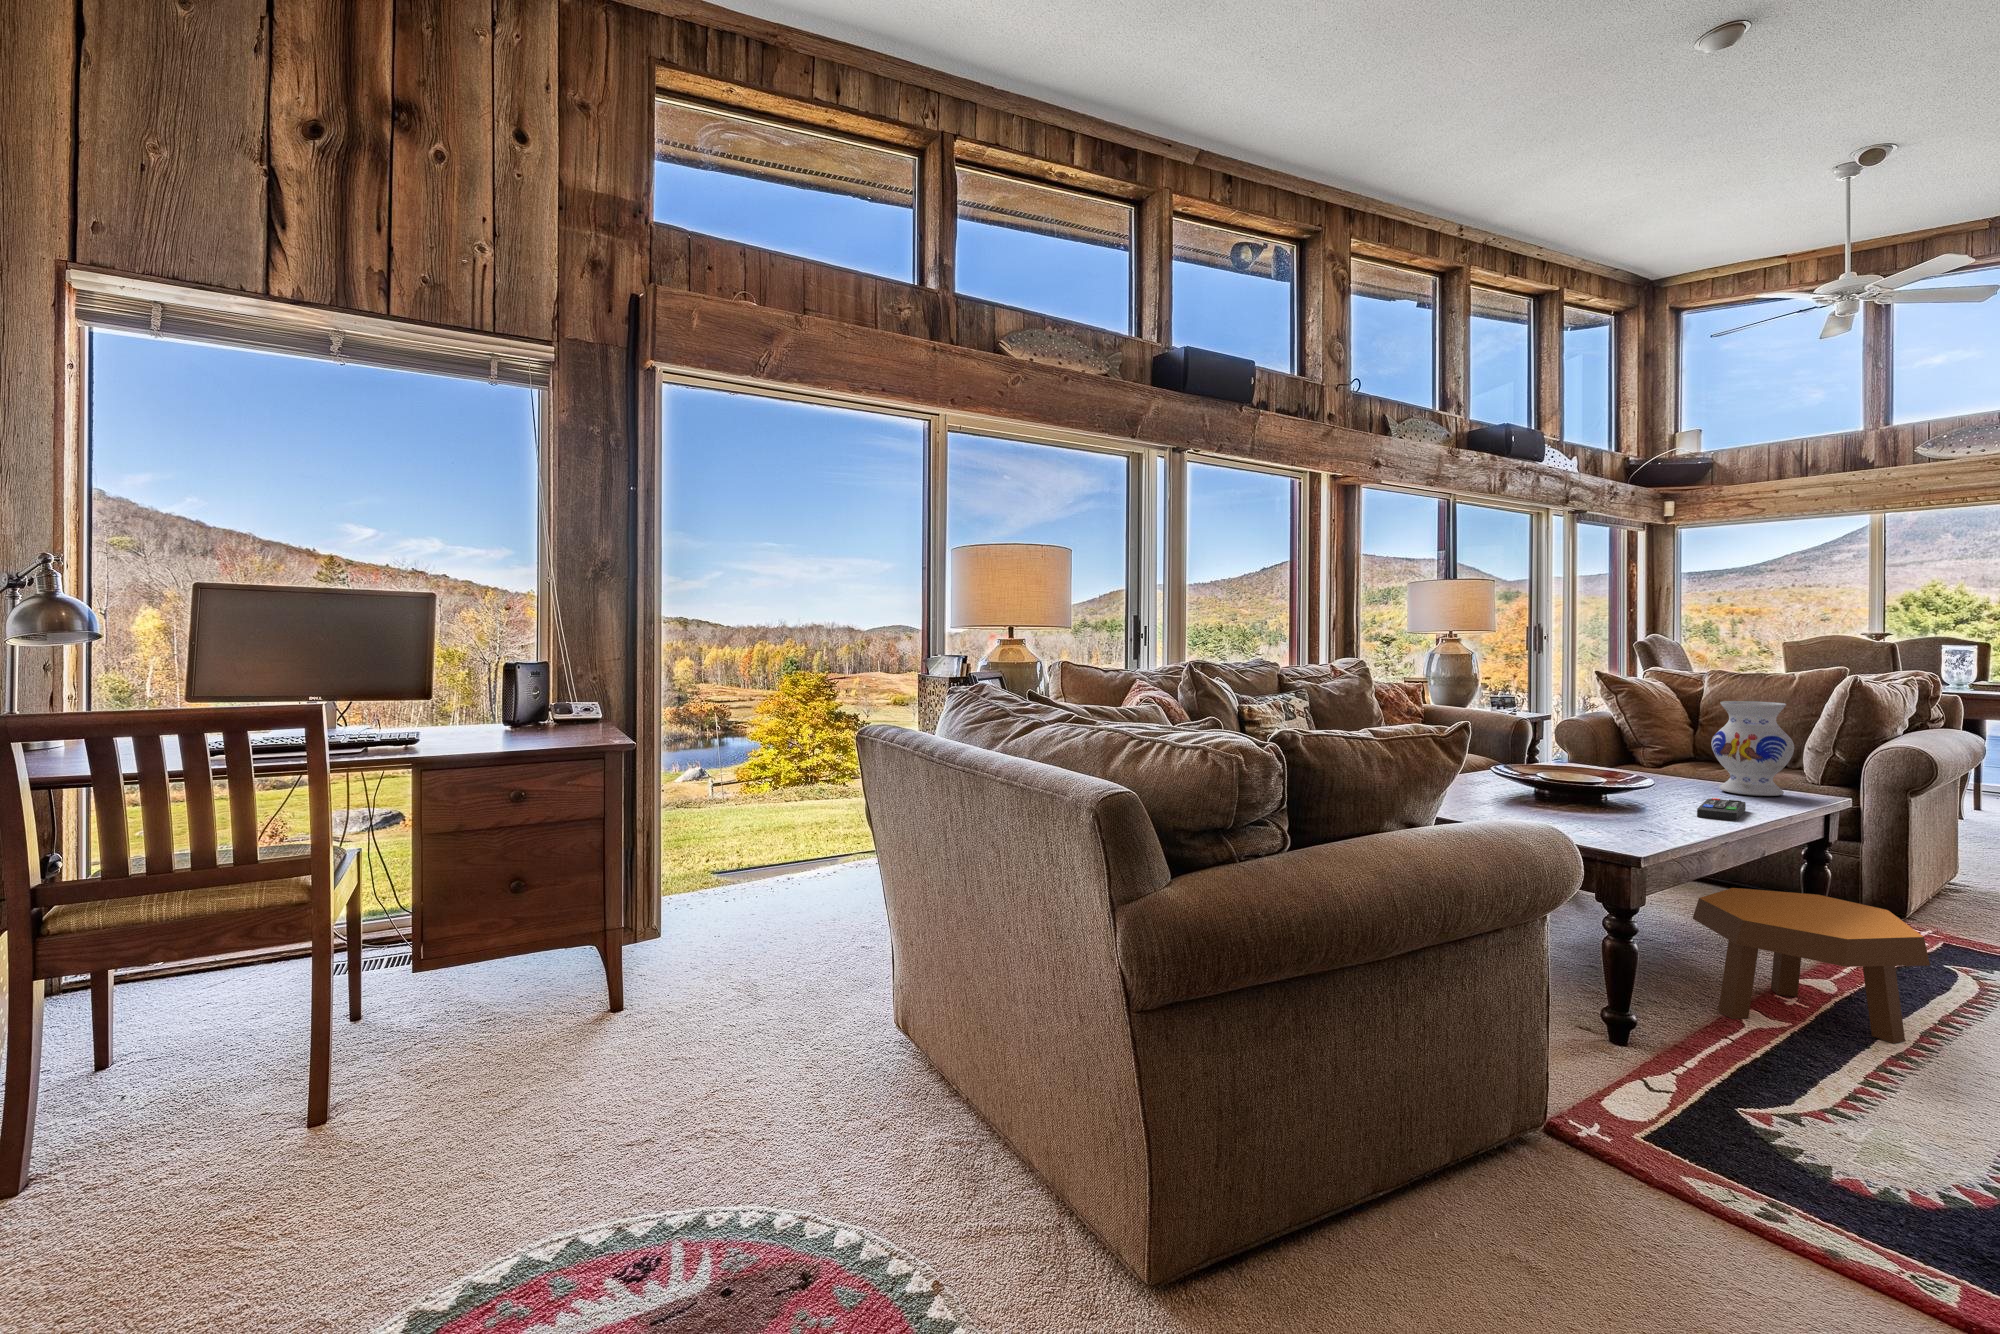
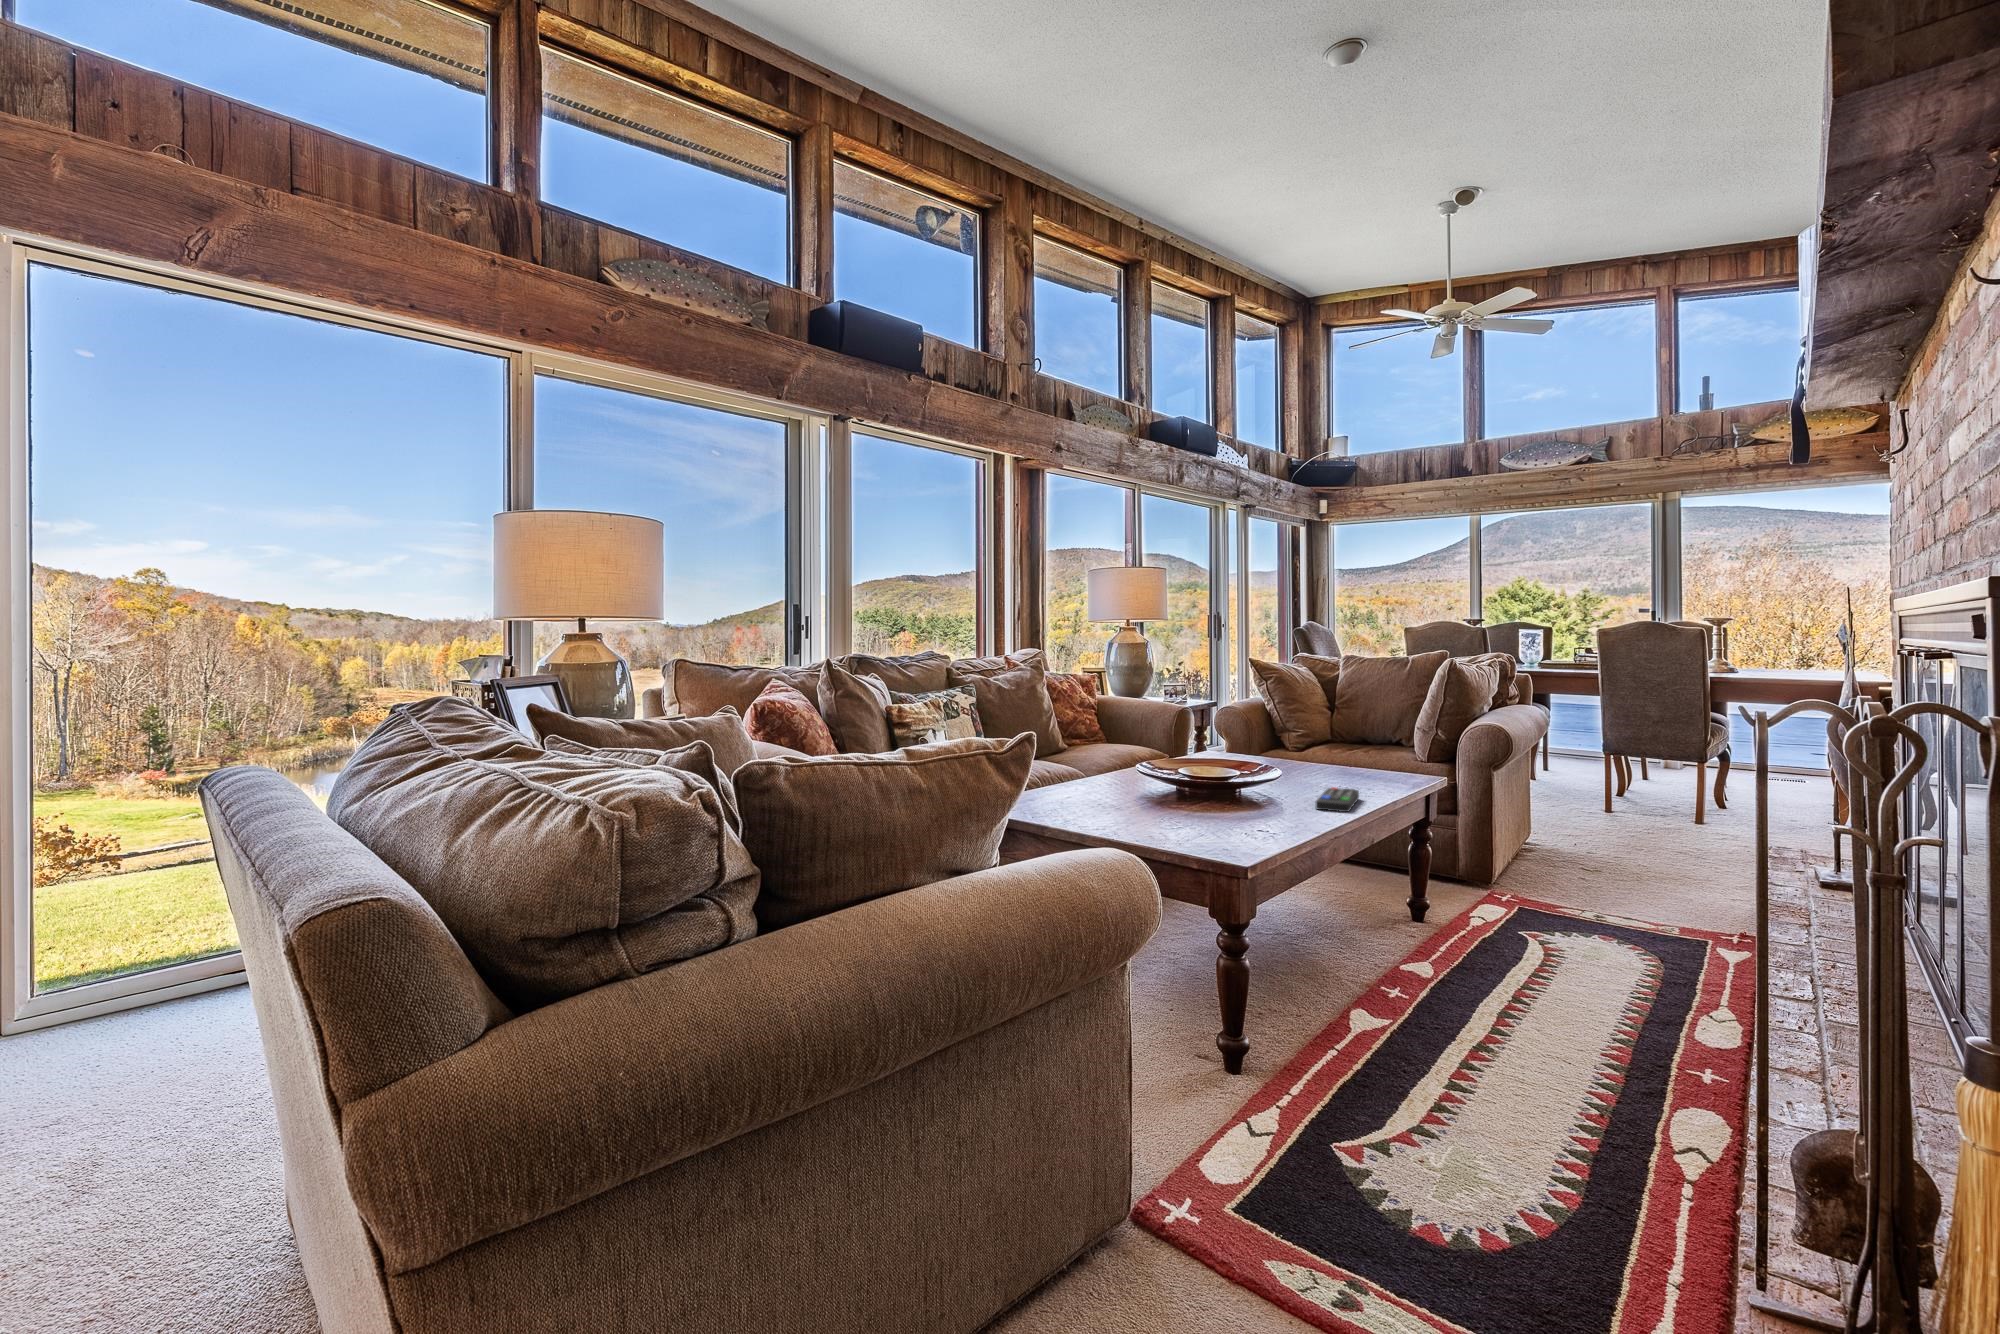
vase: present [1711,701,1794,796] -> none [1336,688,1403,780]
footstool: present [1693,888,1930,1044] -> none [1309,879,1505,1032]

